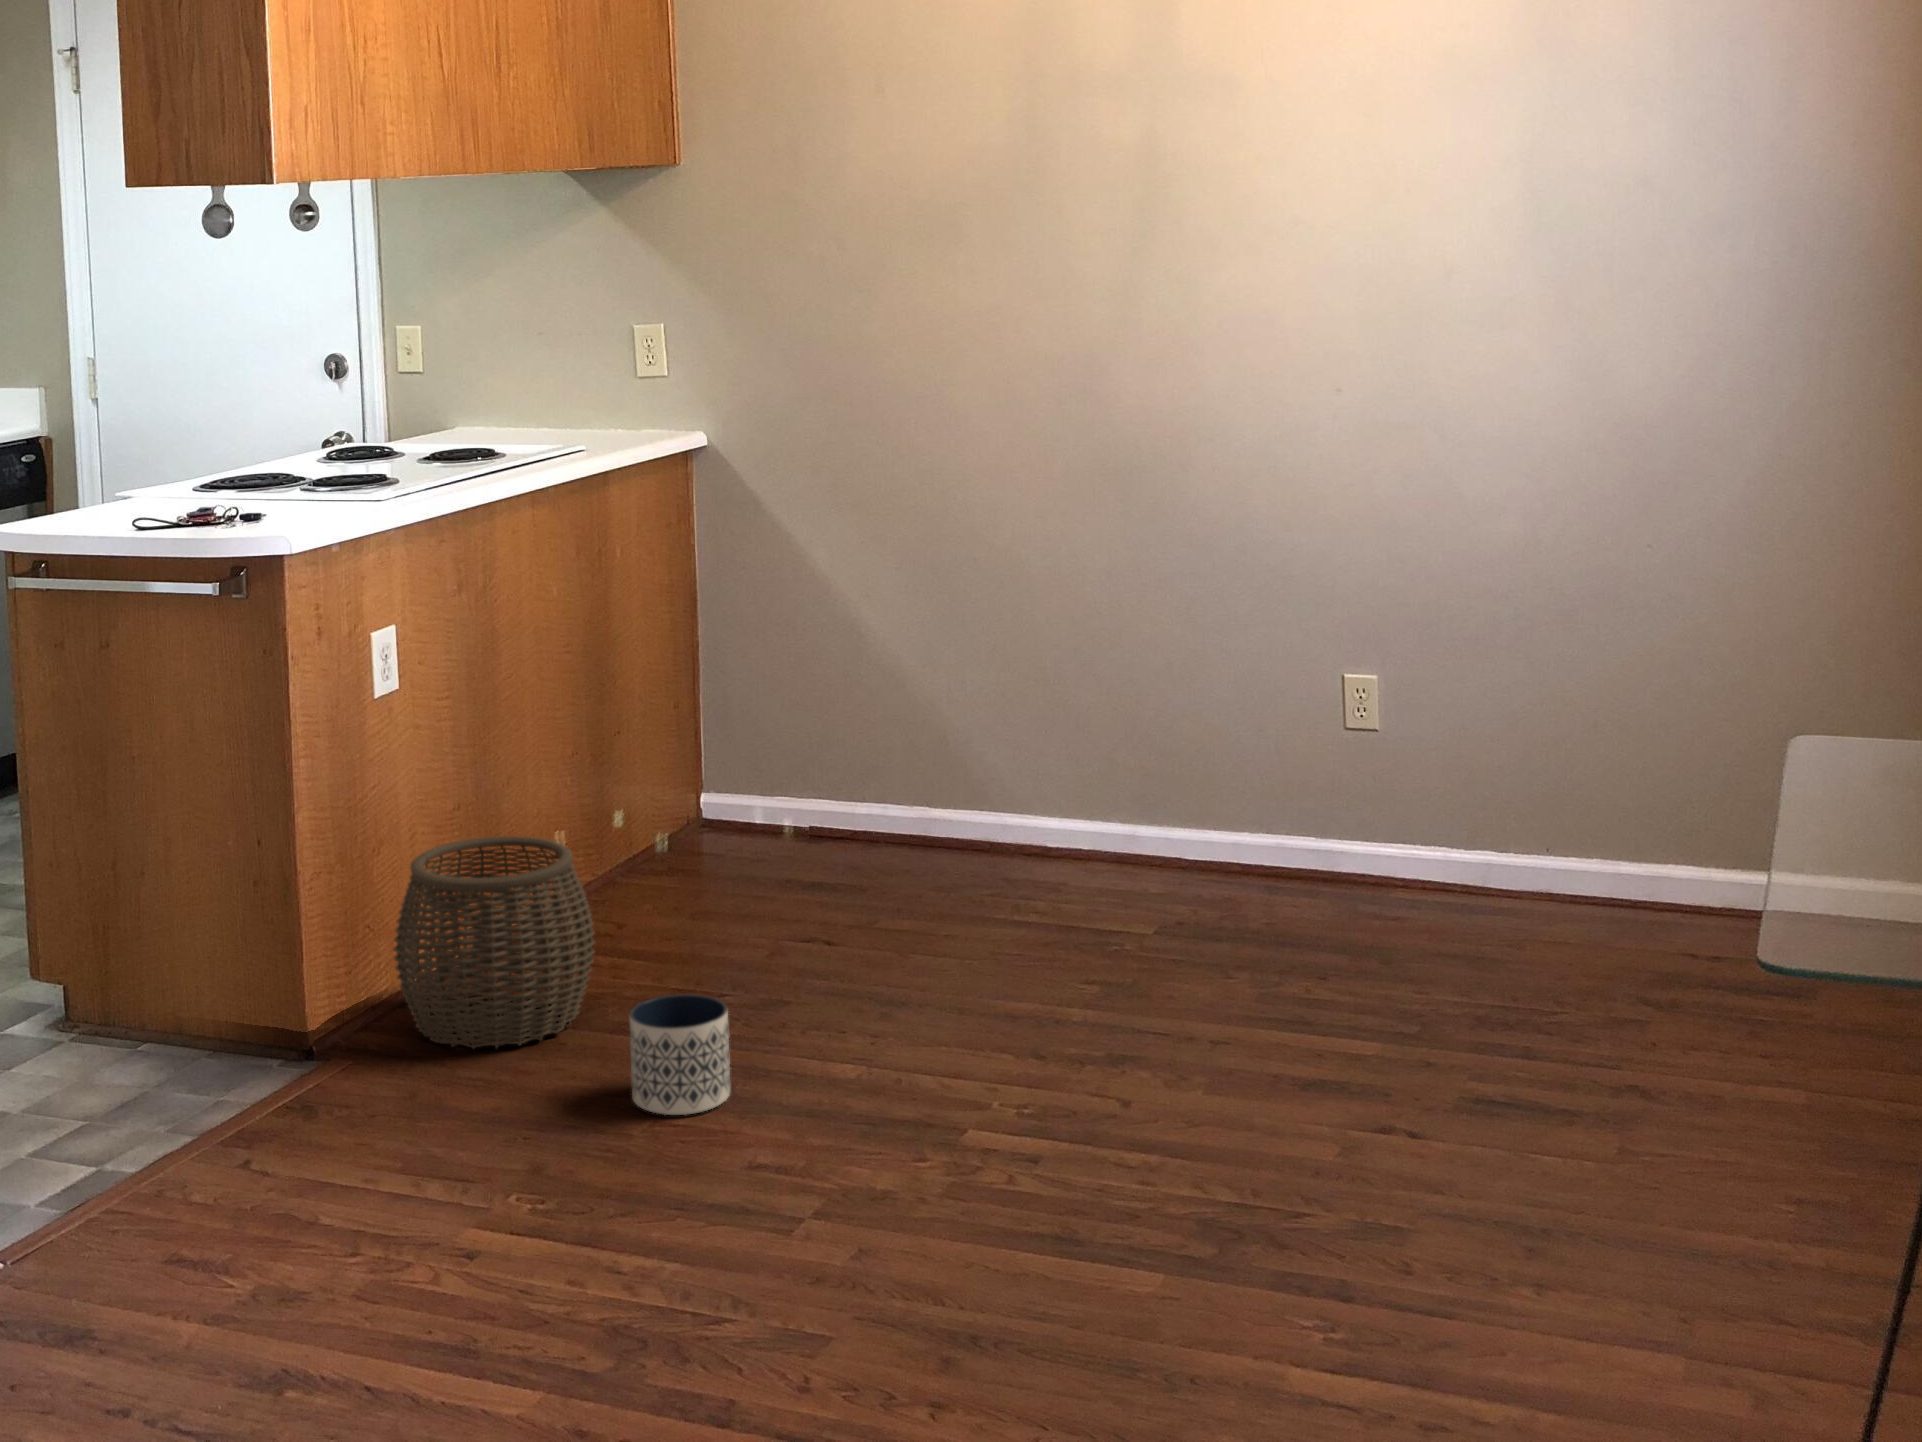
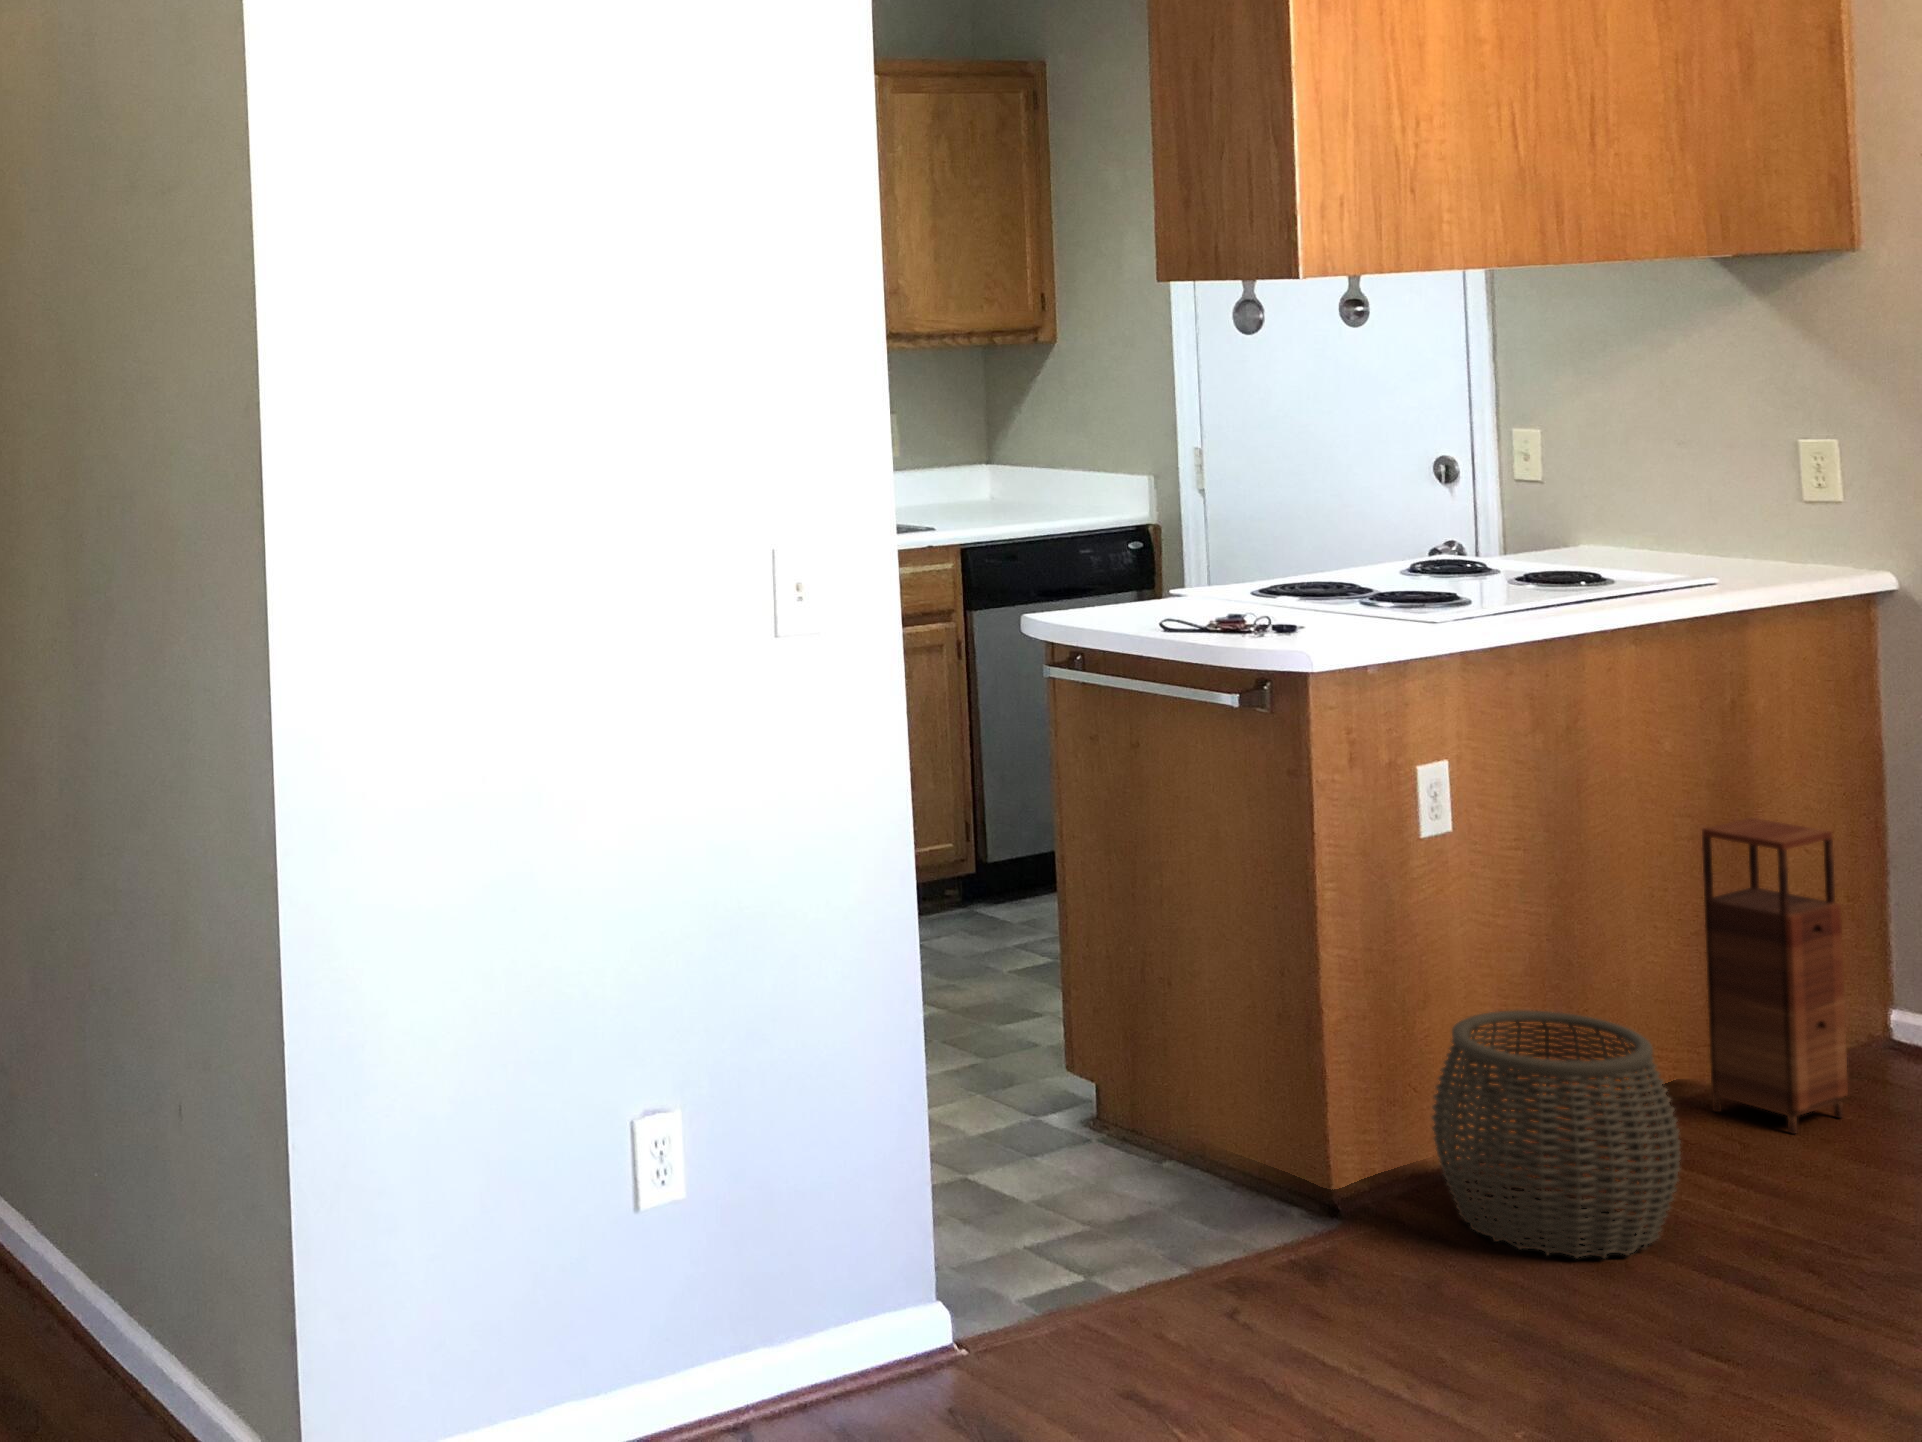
storage cabinet: none [582,650,688,910] -> present [1702,818,1848,1134]
planter: present [630,994,730,1115] -> none [1697,1241,1836,1394]

